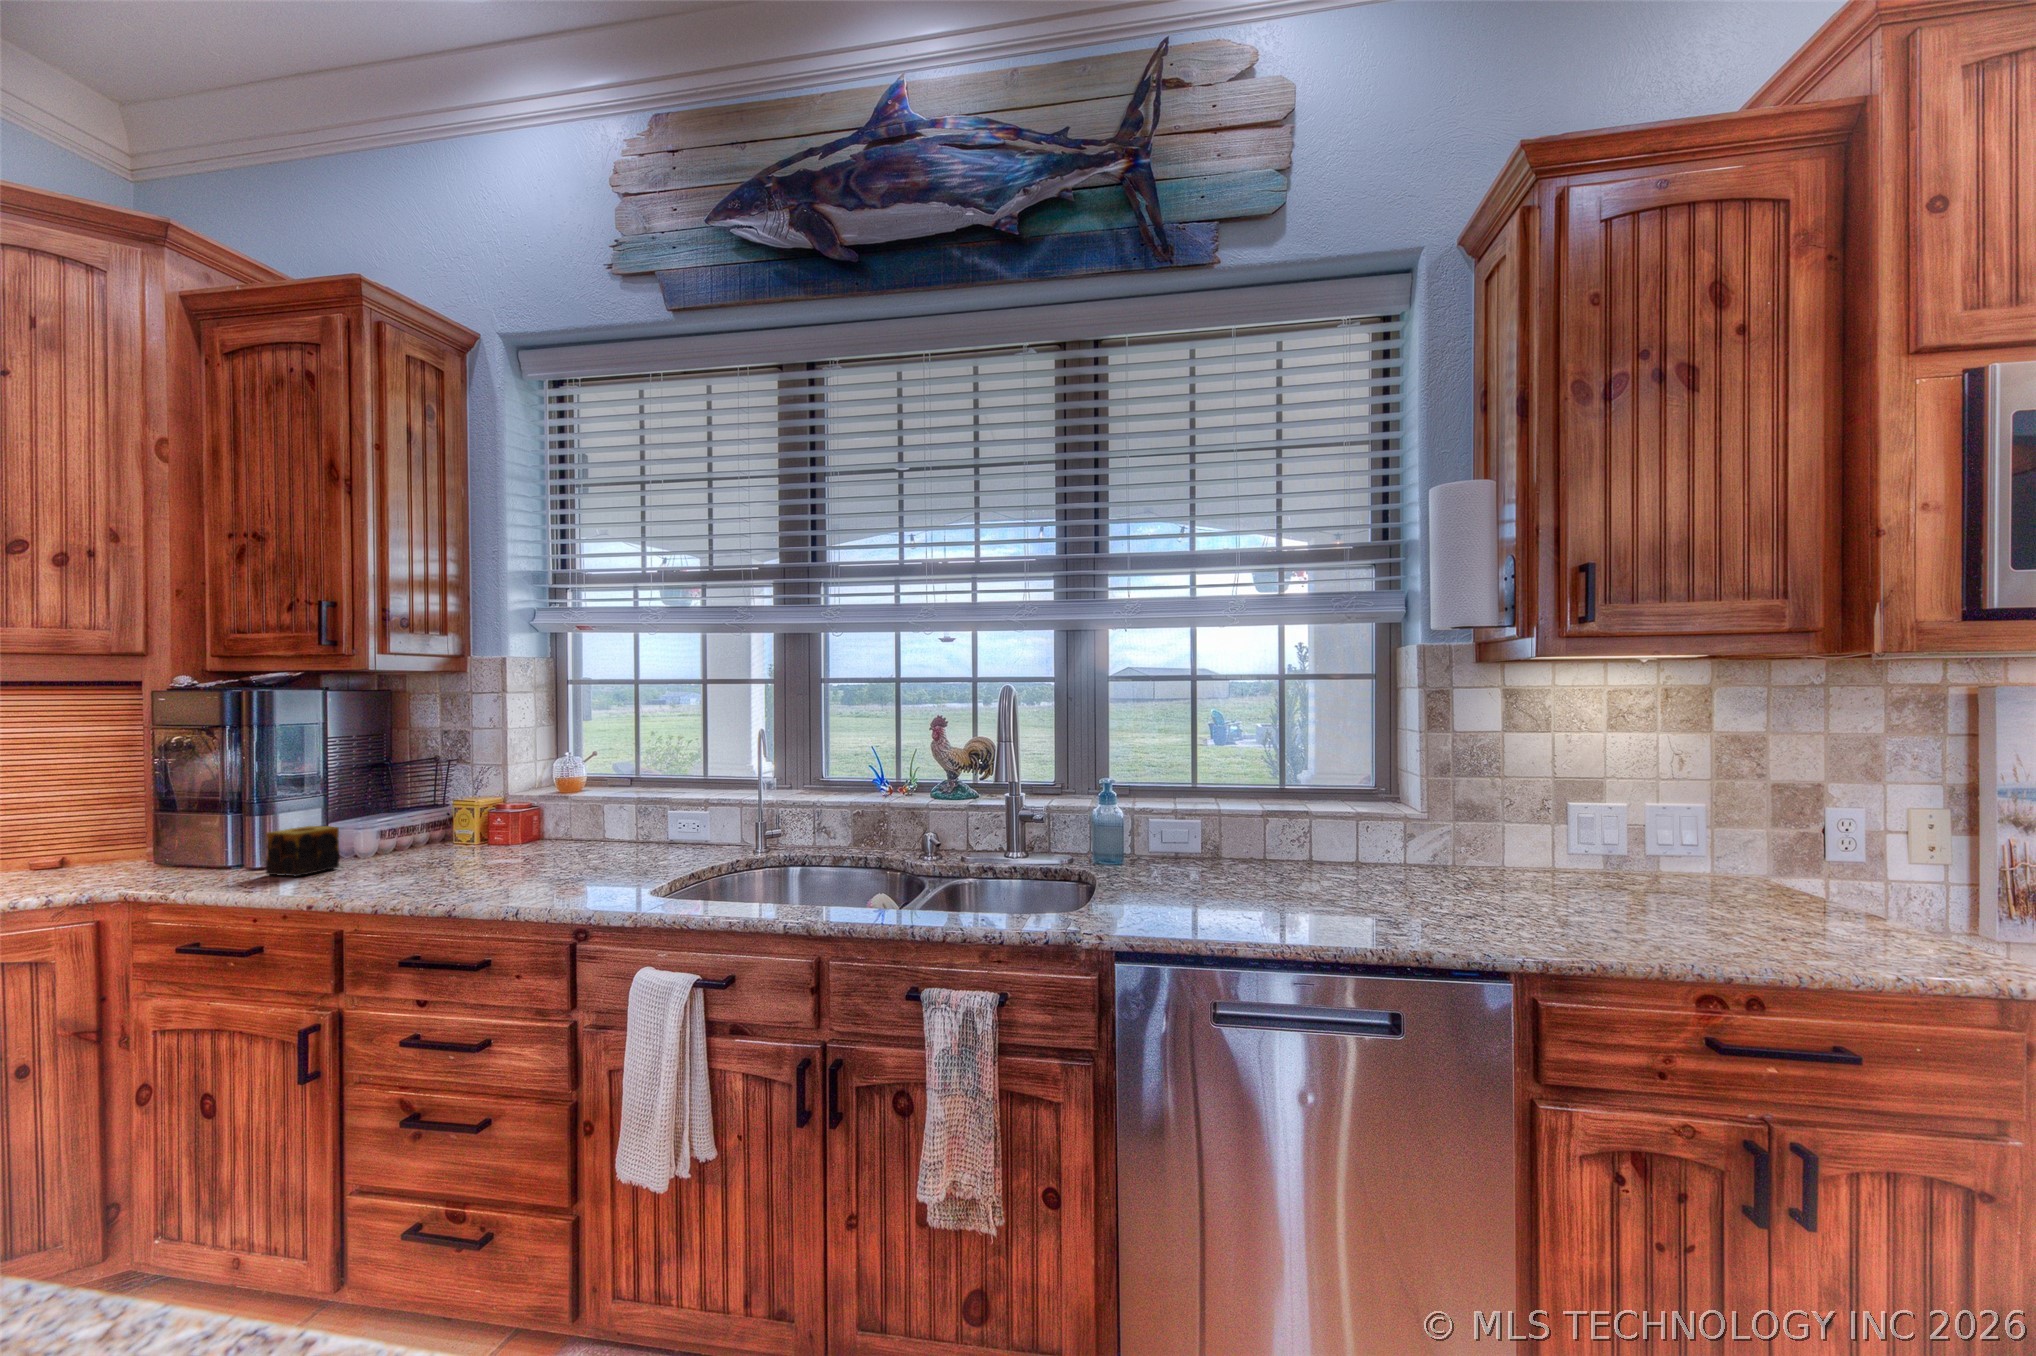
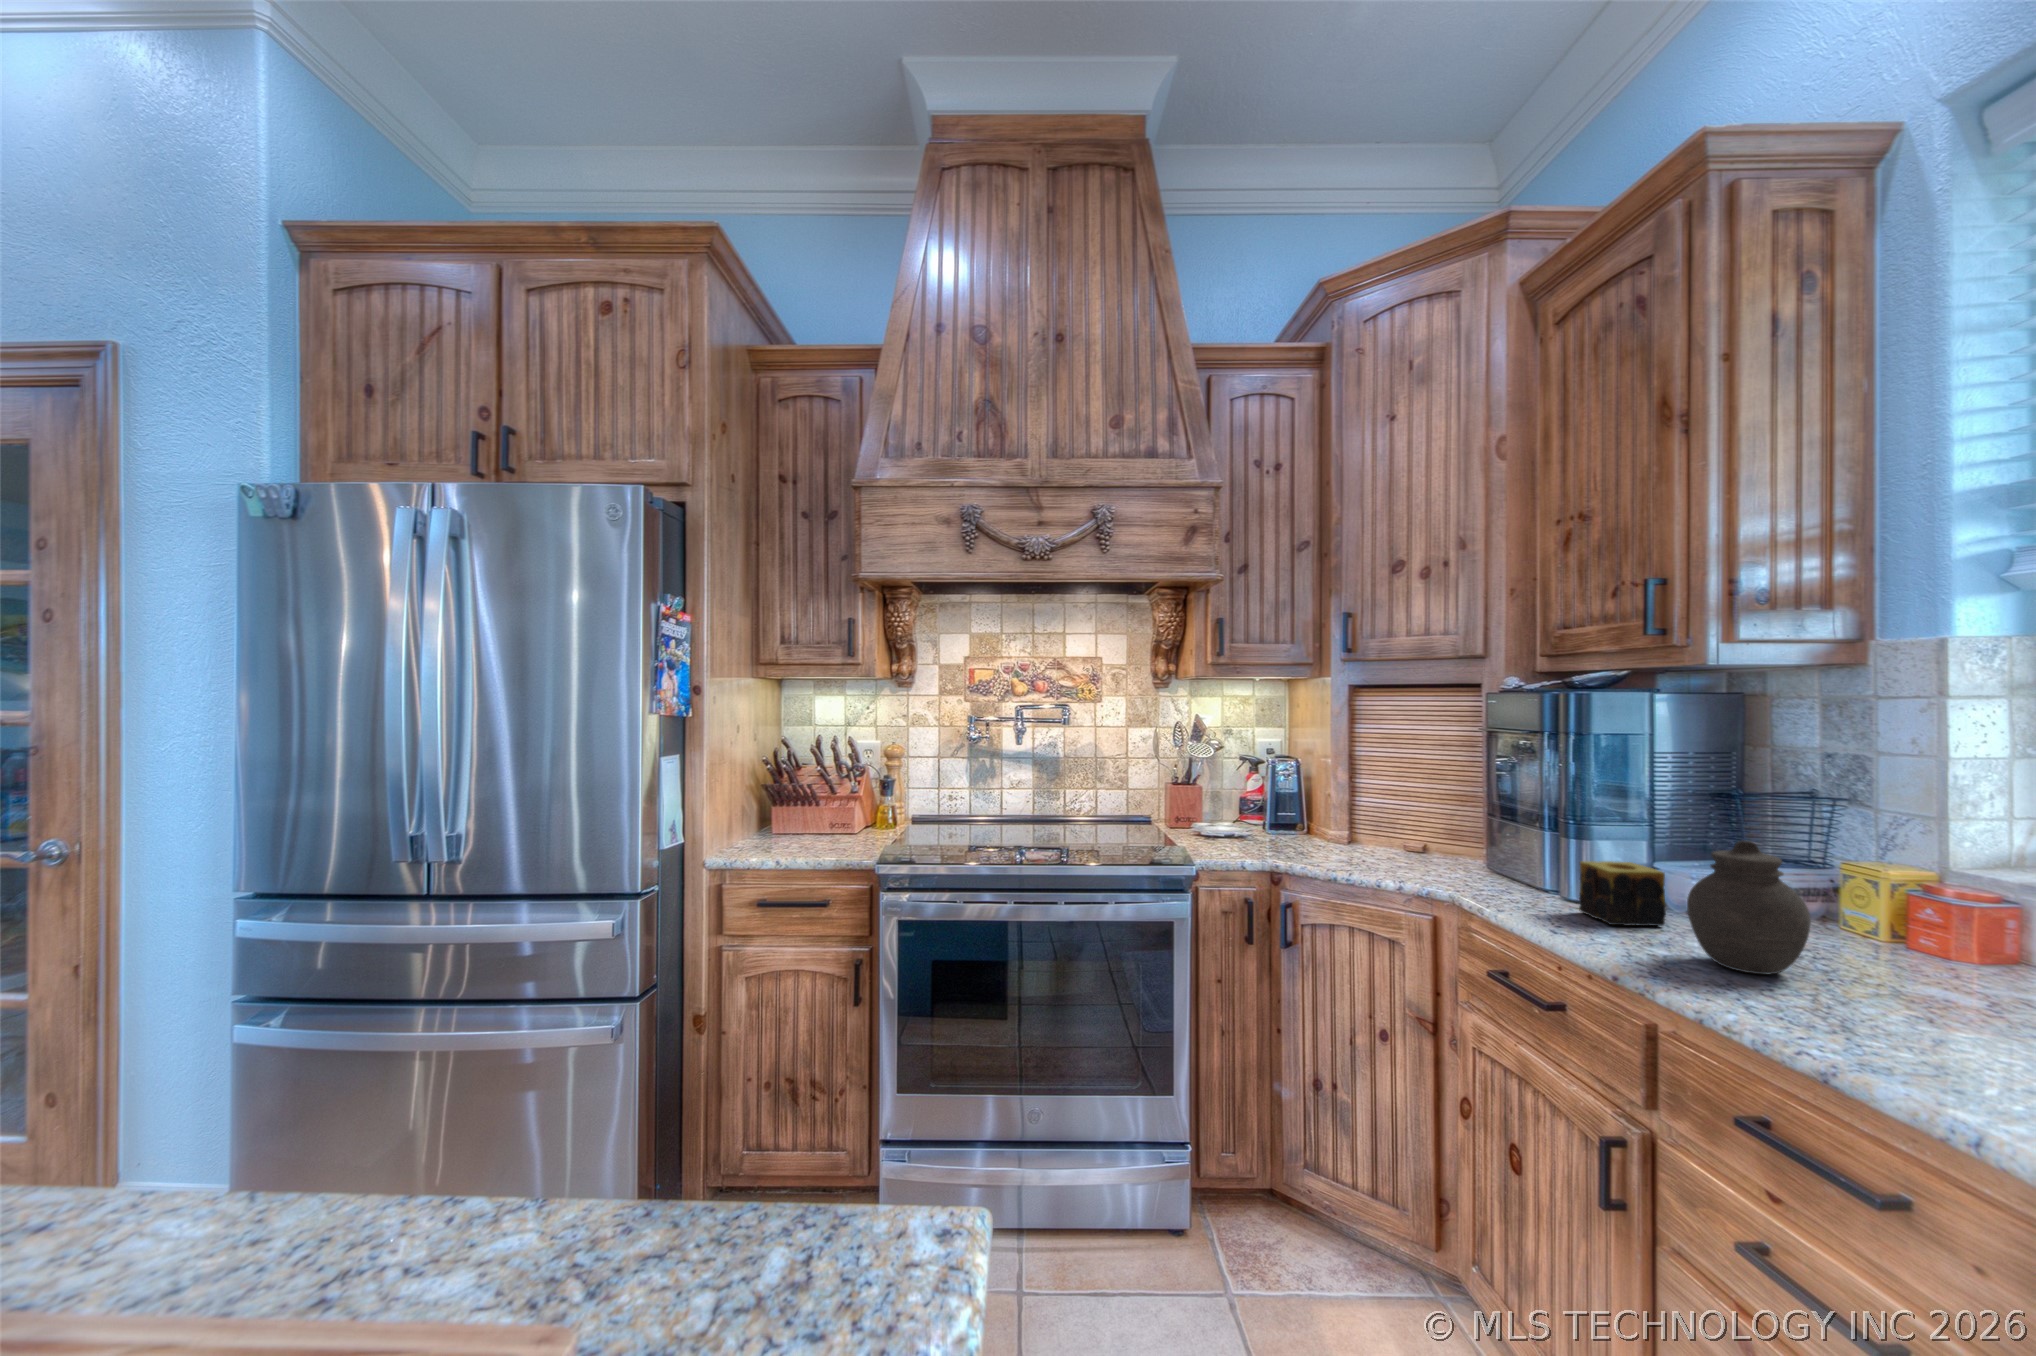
jar: none [360,789,439,879] -> present [1687,840,1811,974]

